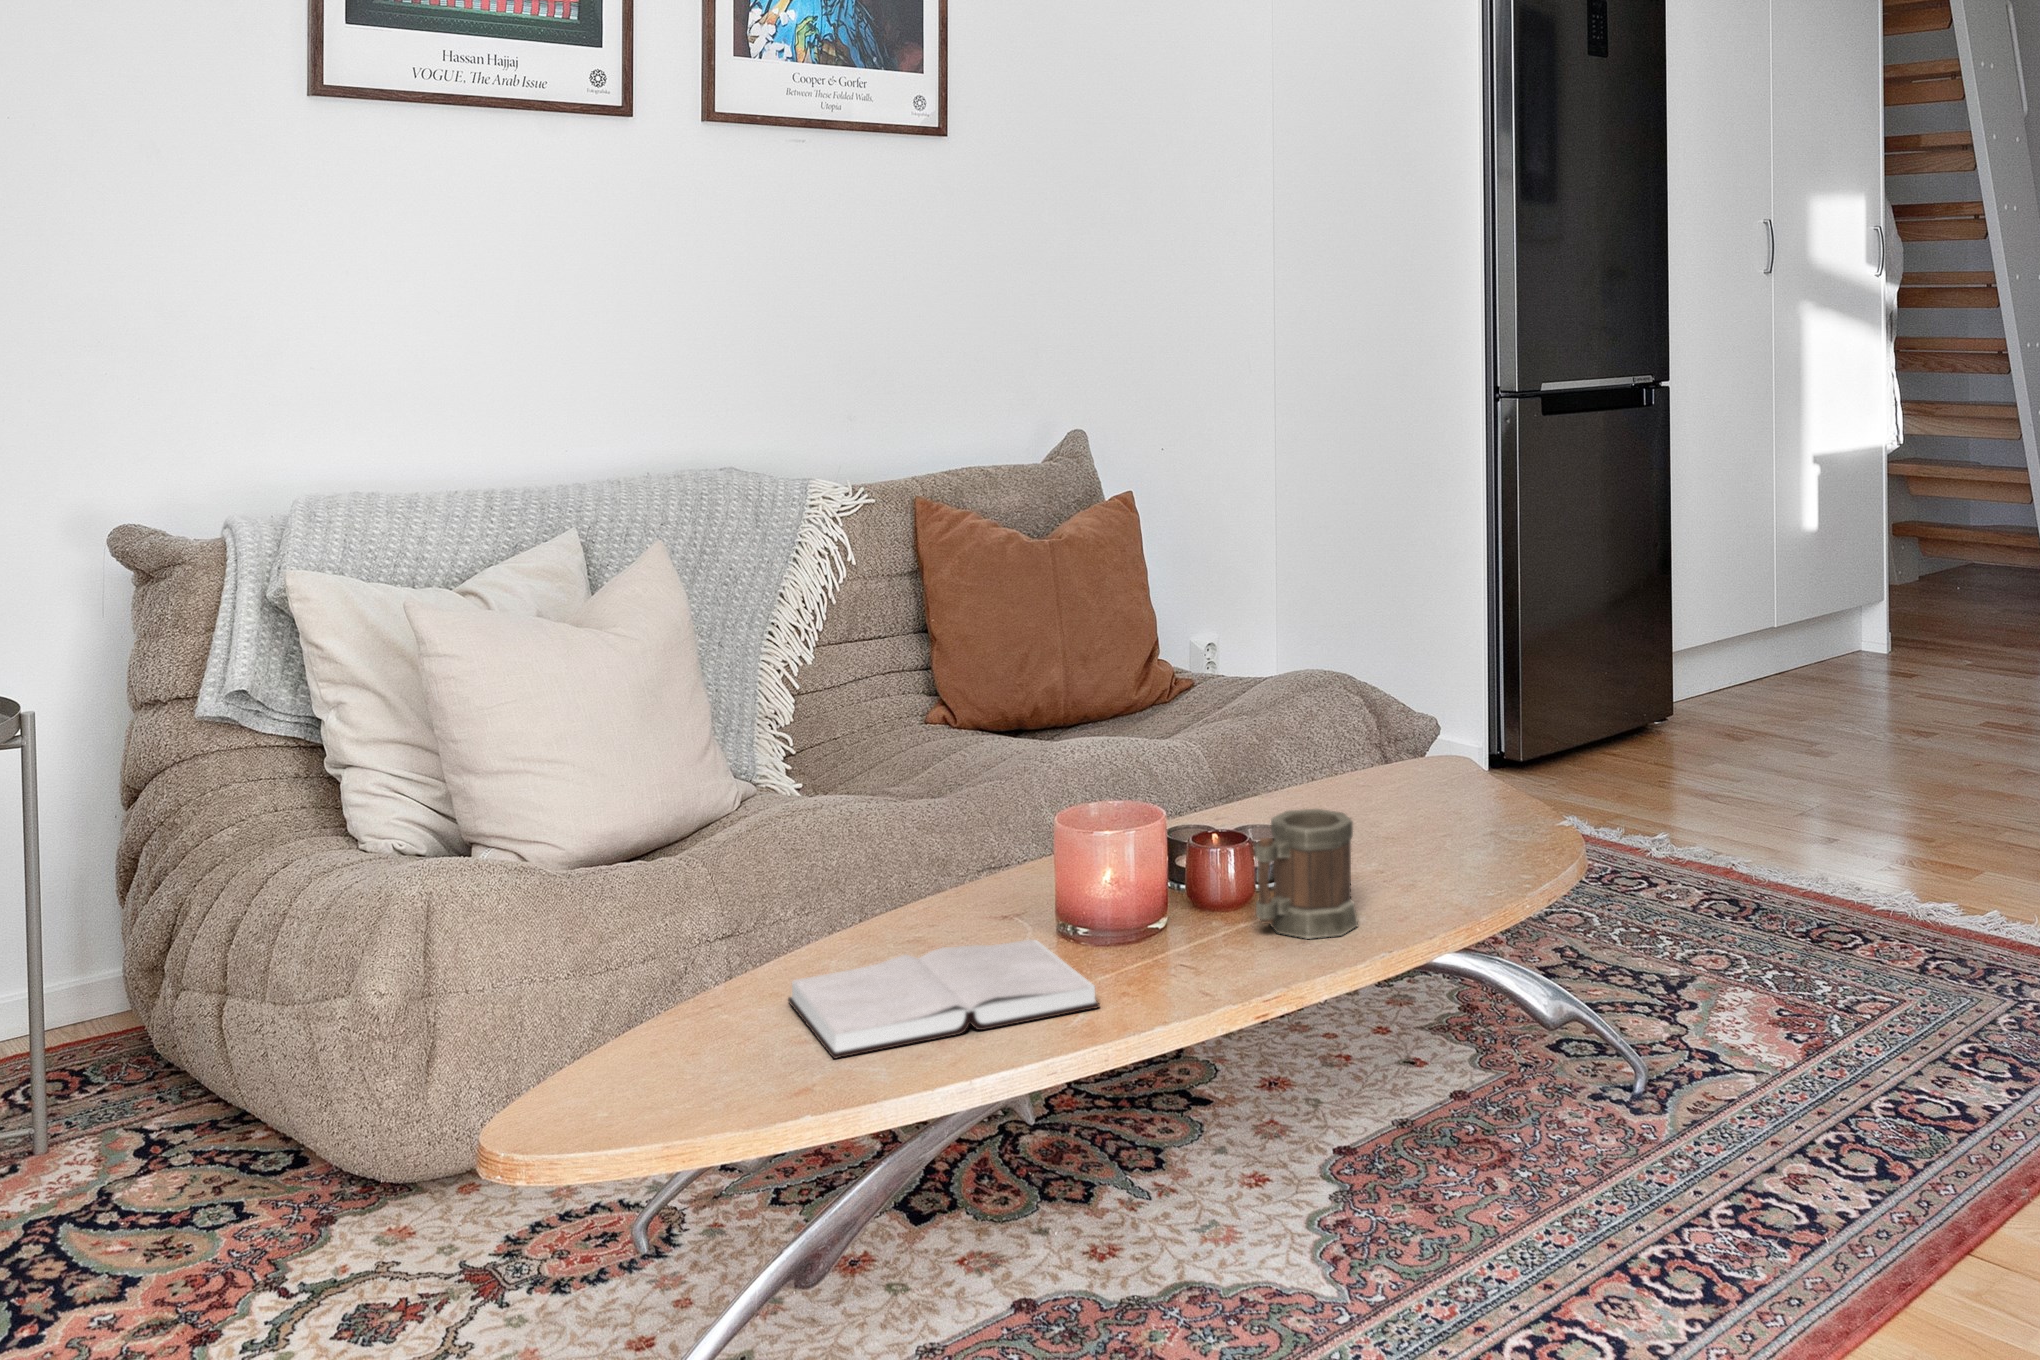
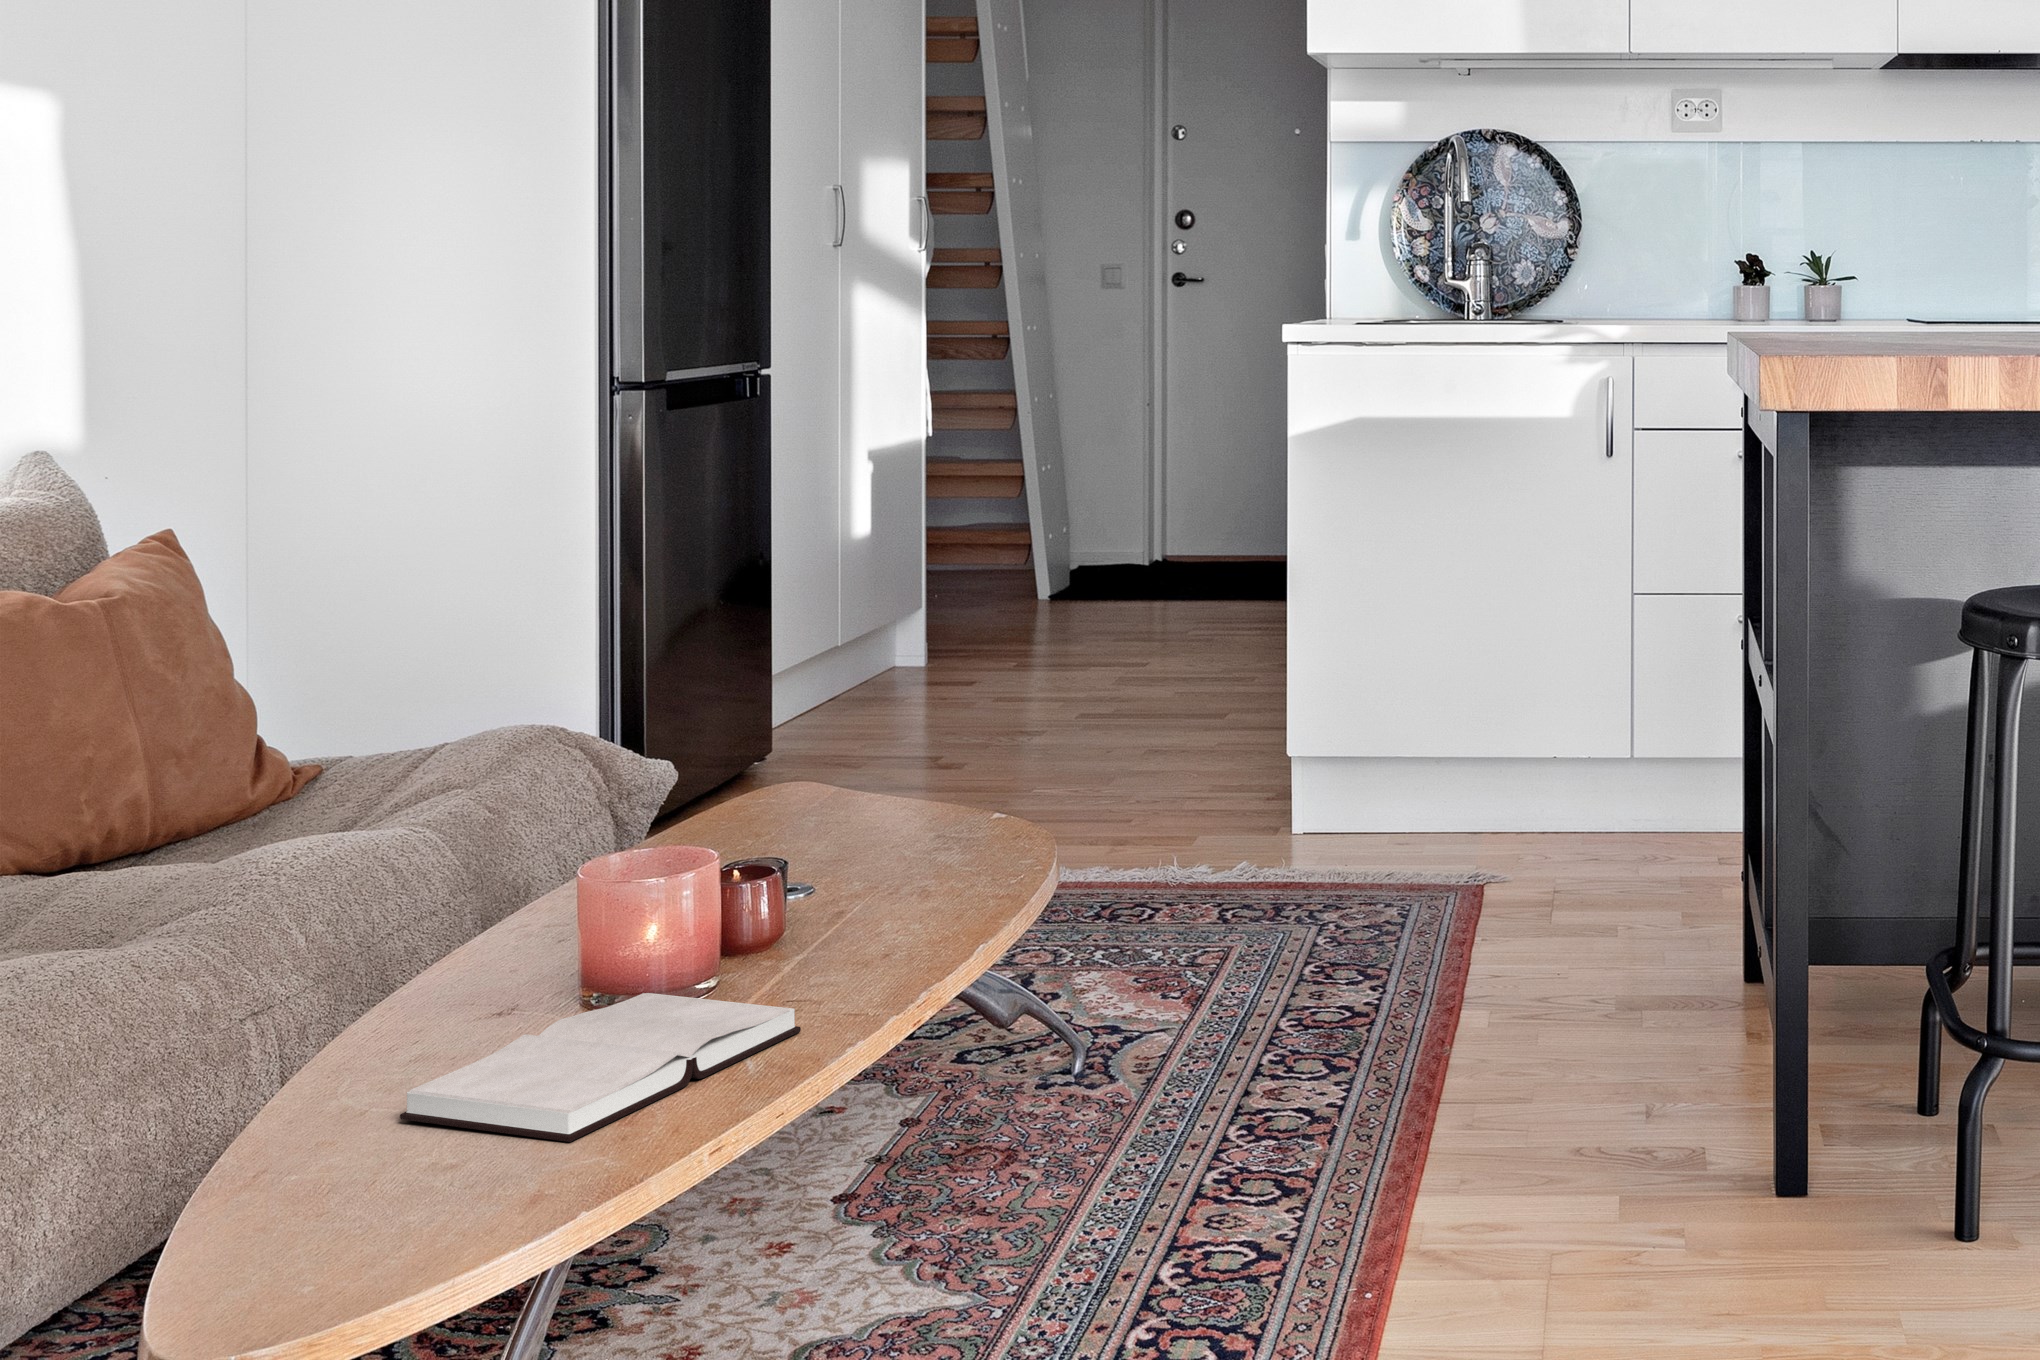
mug: present [1255,809,1358,939] -> none [850,802,950,939]

